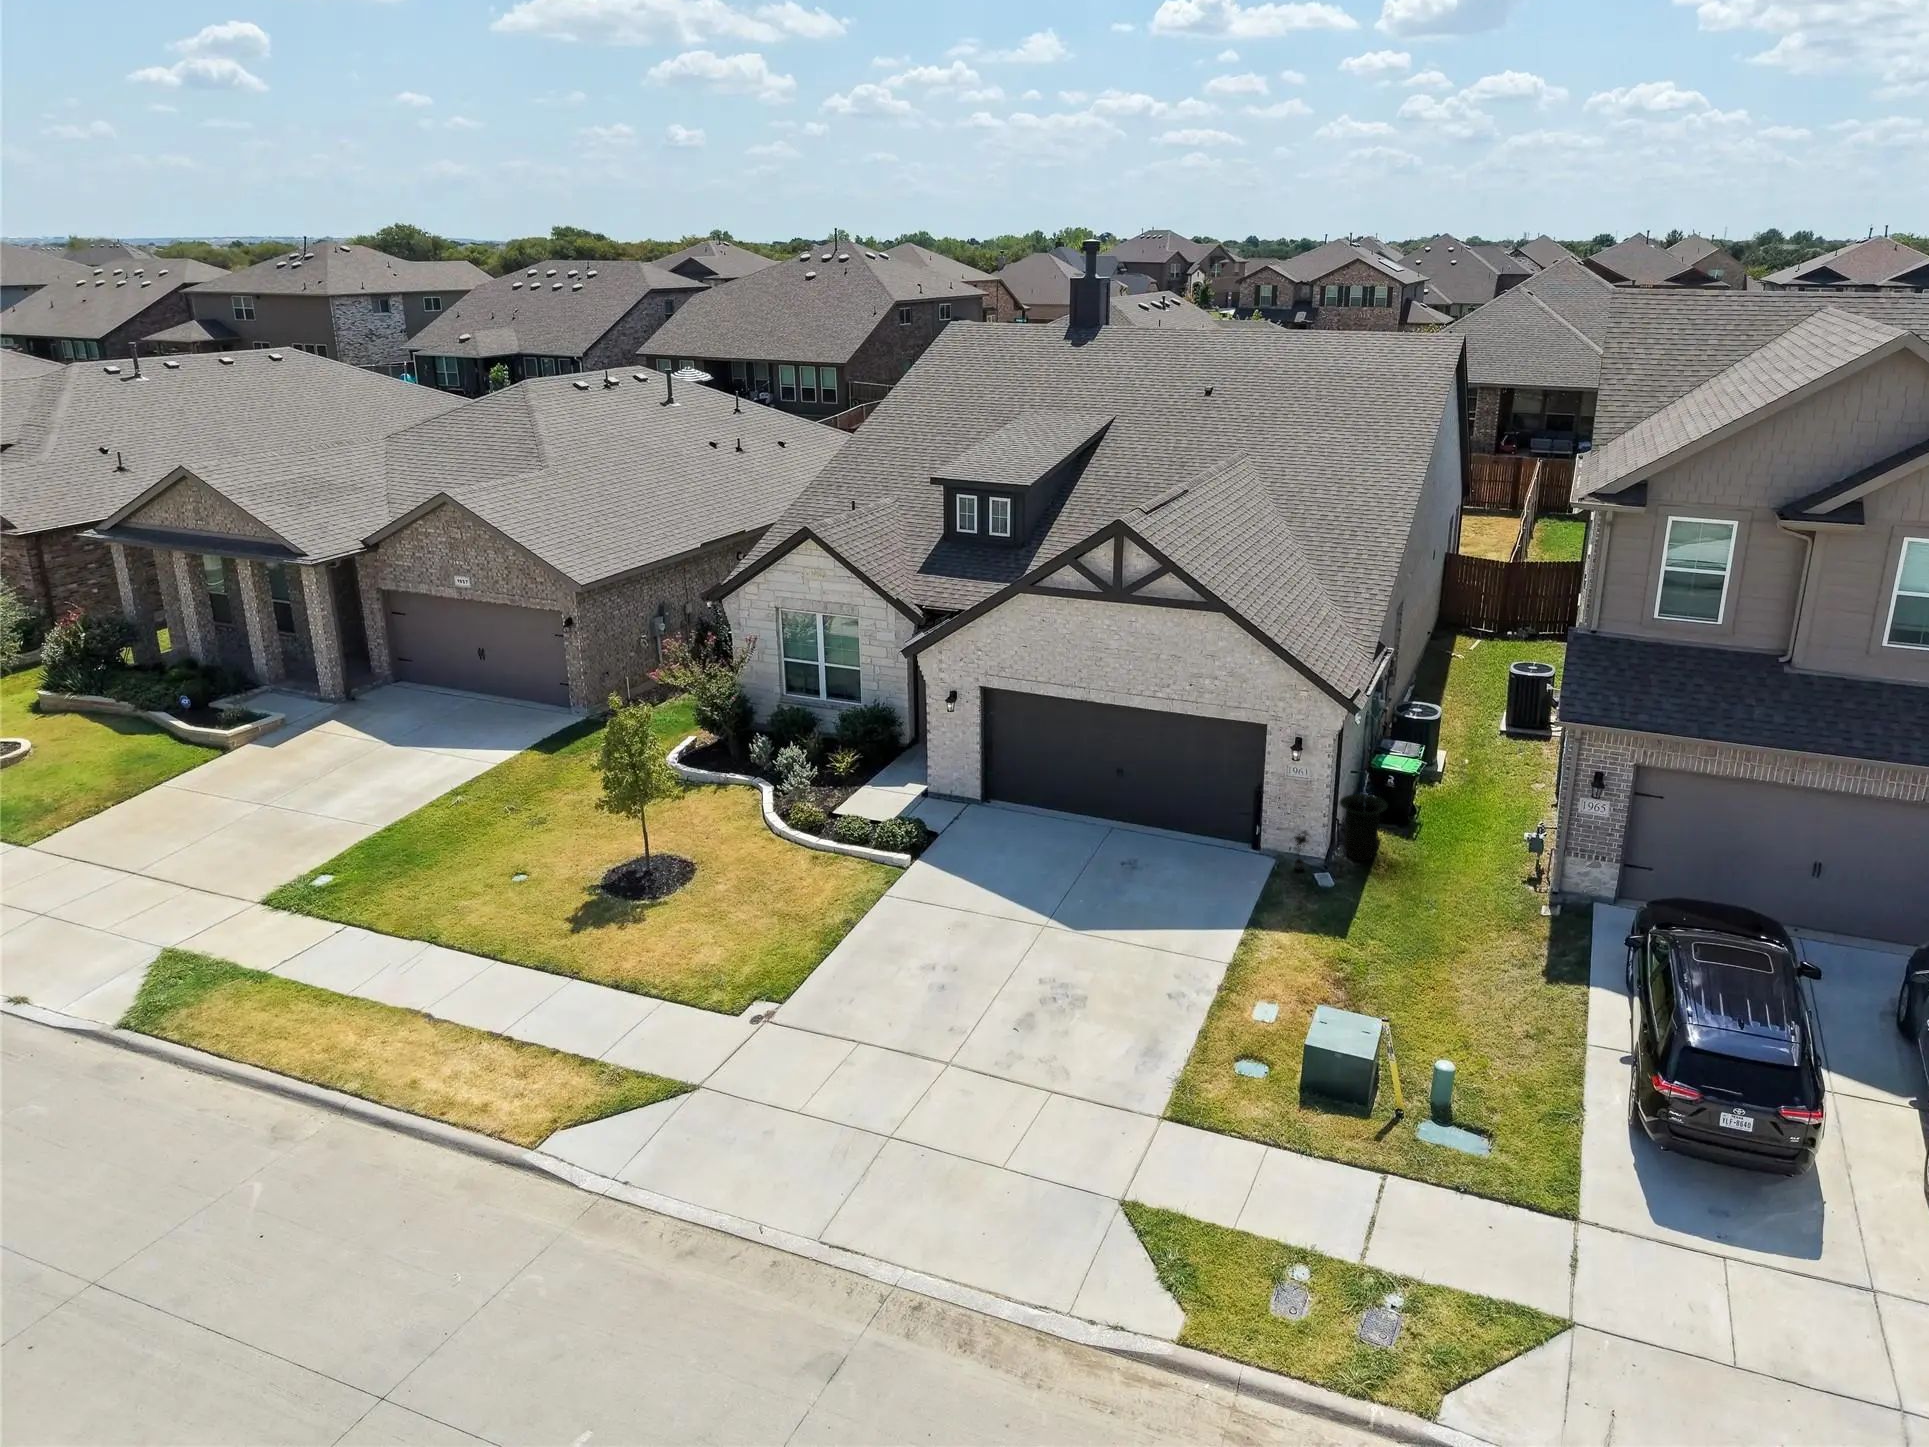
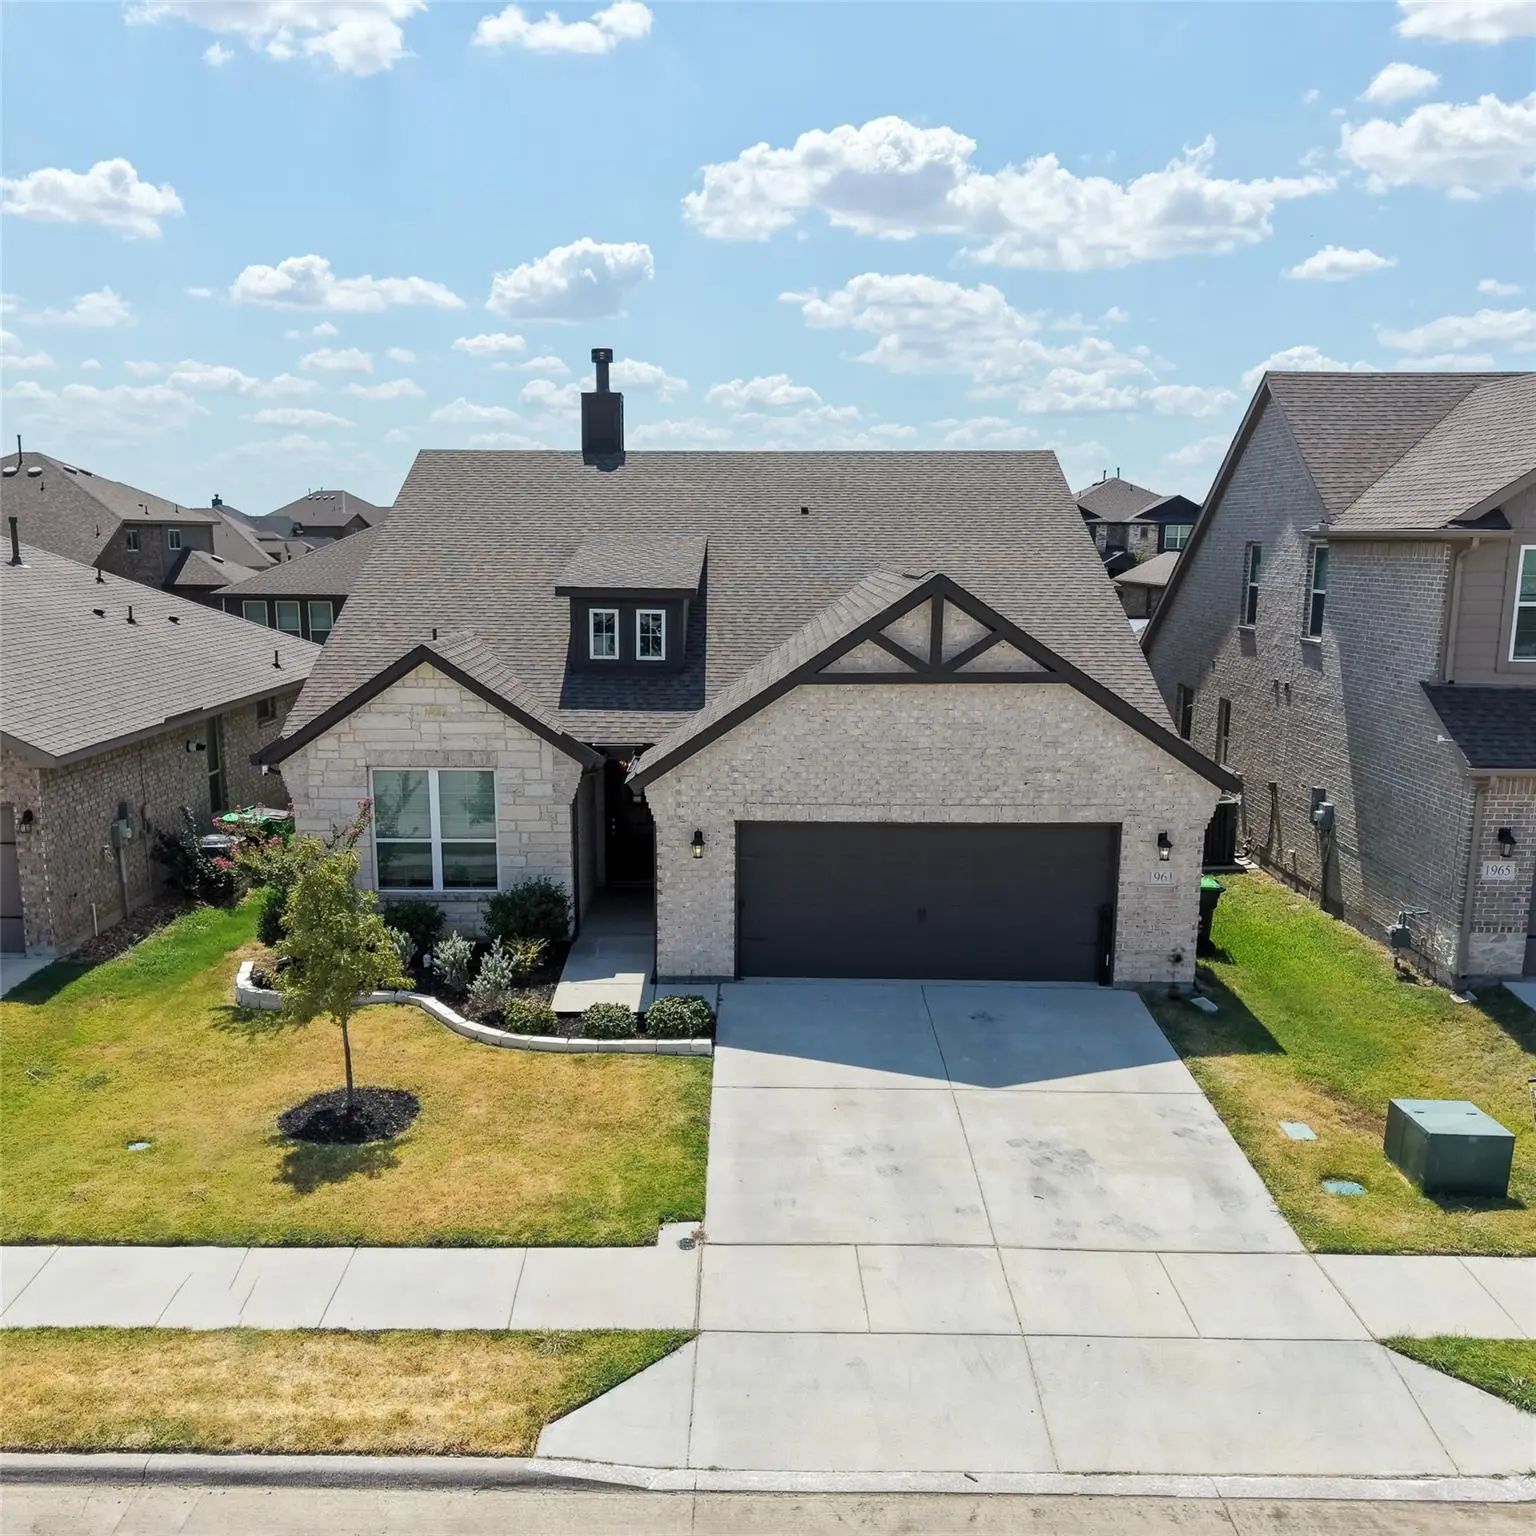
trash can: present [1340,794,1388,860] -> none [1195,903,1254,981]

